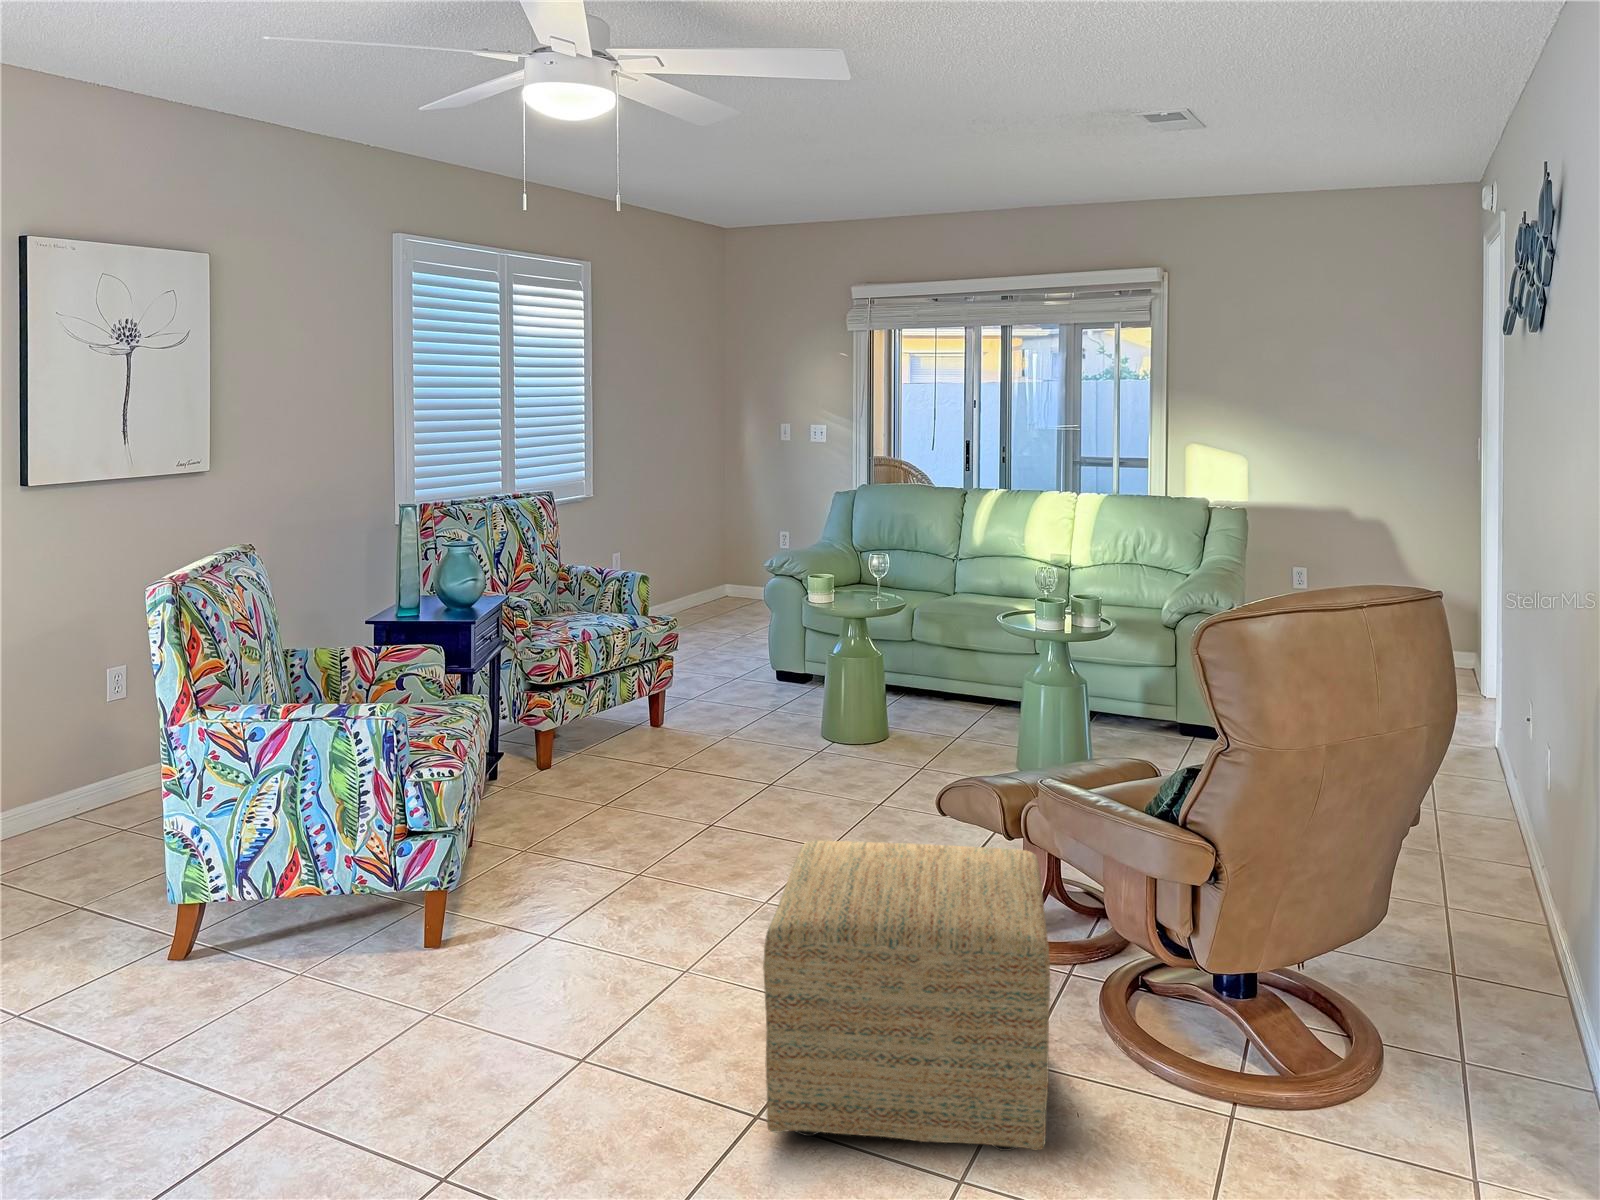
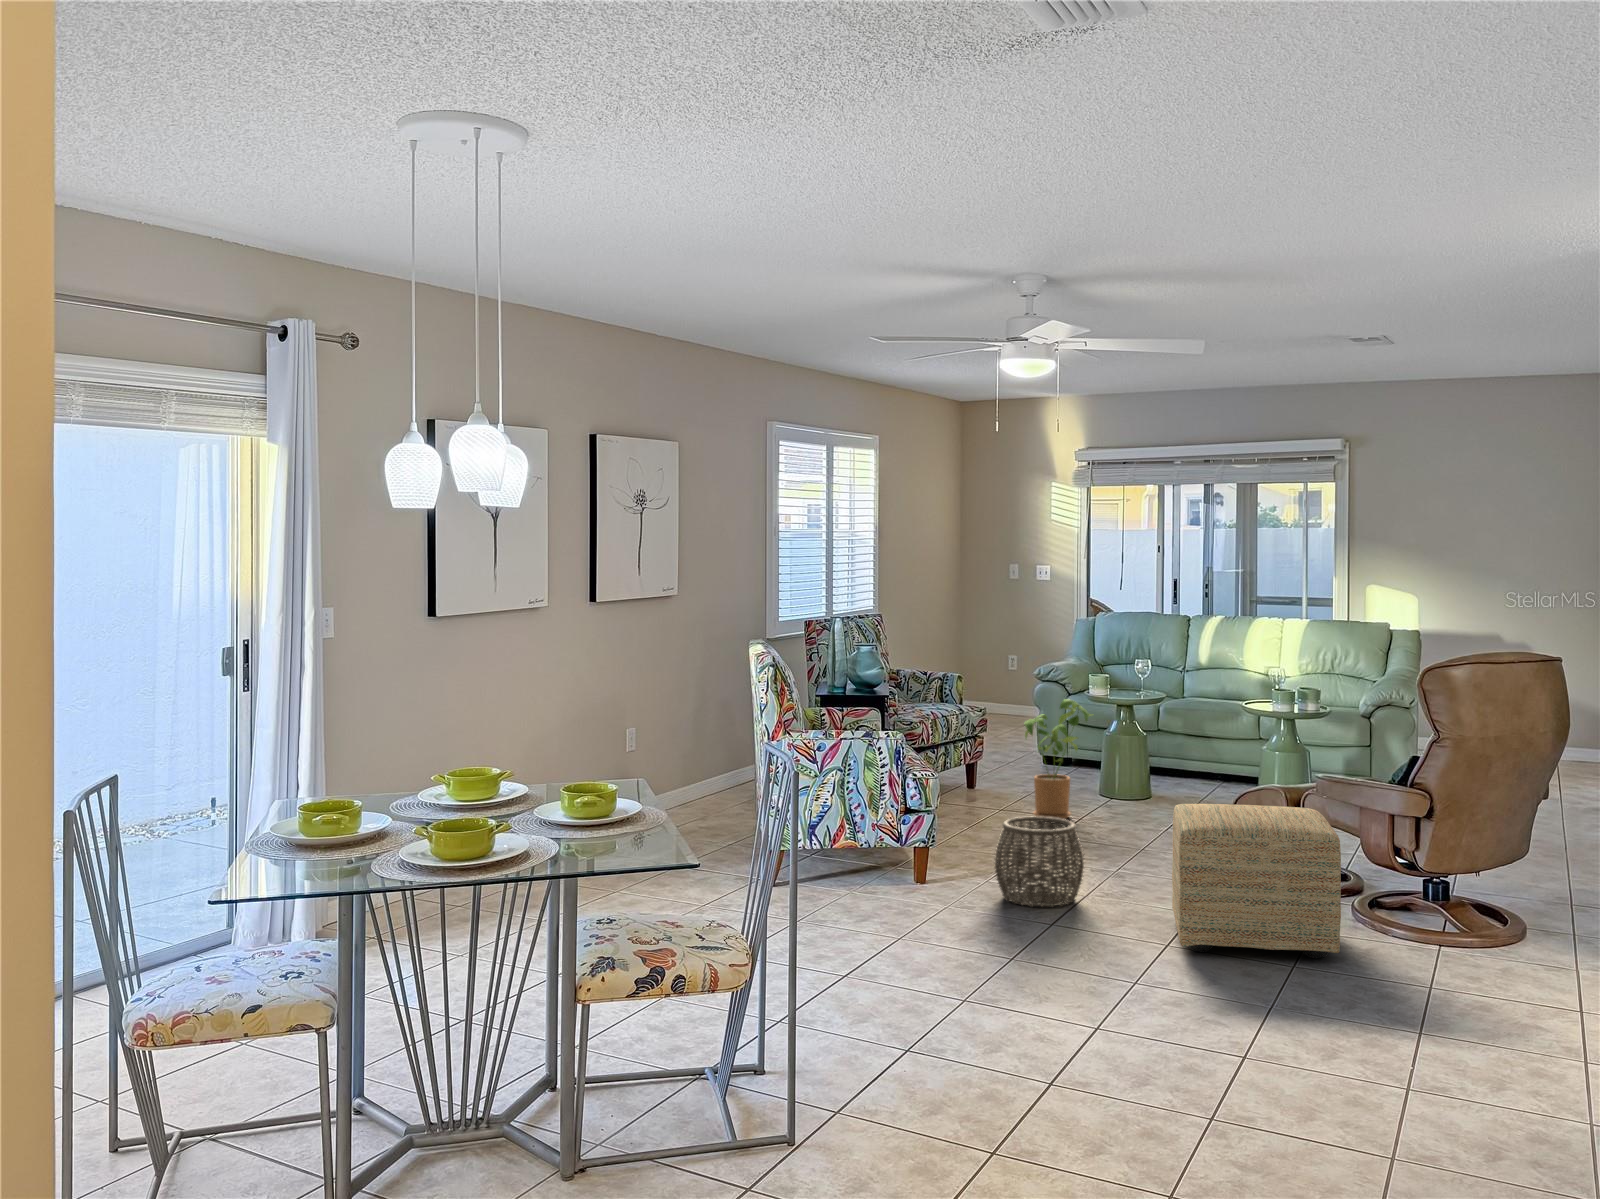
house plant: none [699,616,796,783] -> present [1025,699,1091,819]
woven basket: none [532,838,680,1001] -> present [994,817,1085,907]

